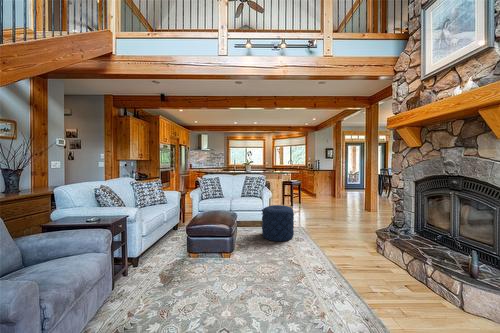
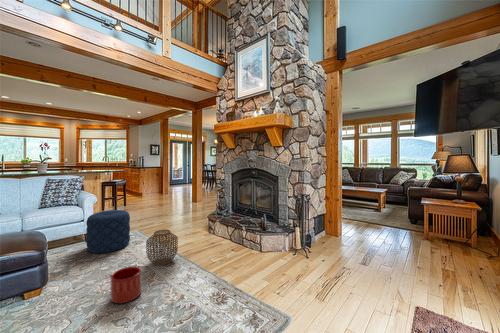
woven basket: none [301,232,332,269] -> present [146,230,178,265]
planter: none [264,259,289,293] -> present [110,267,141,303]

